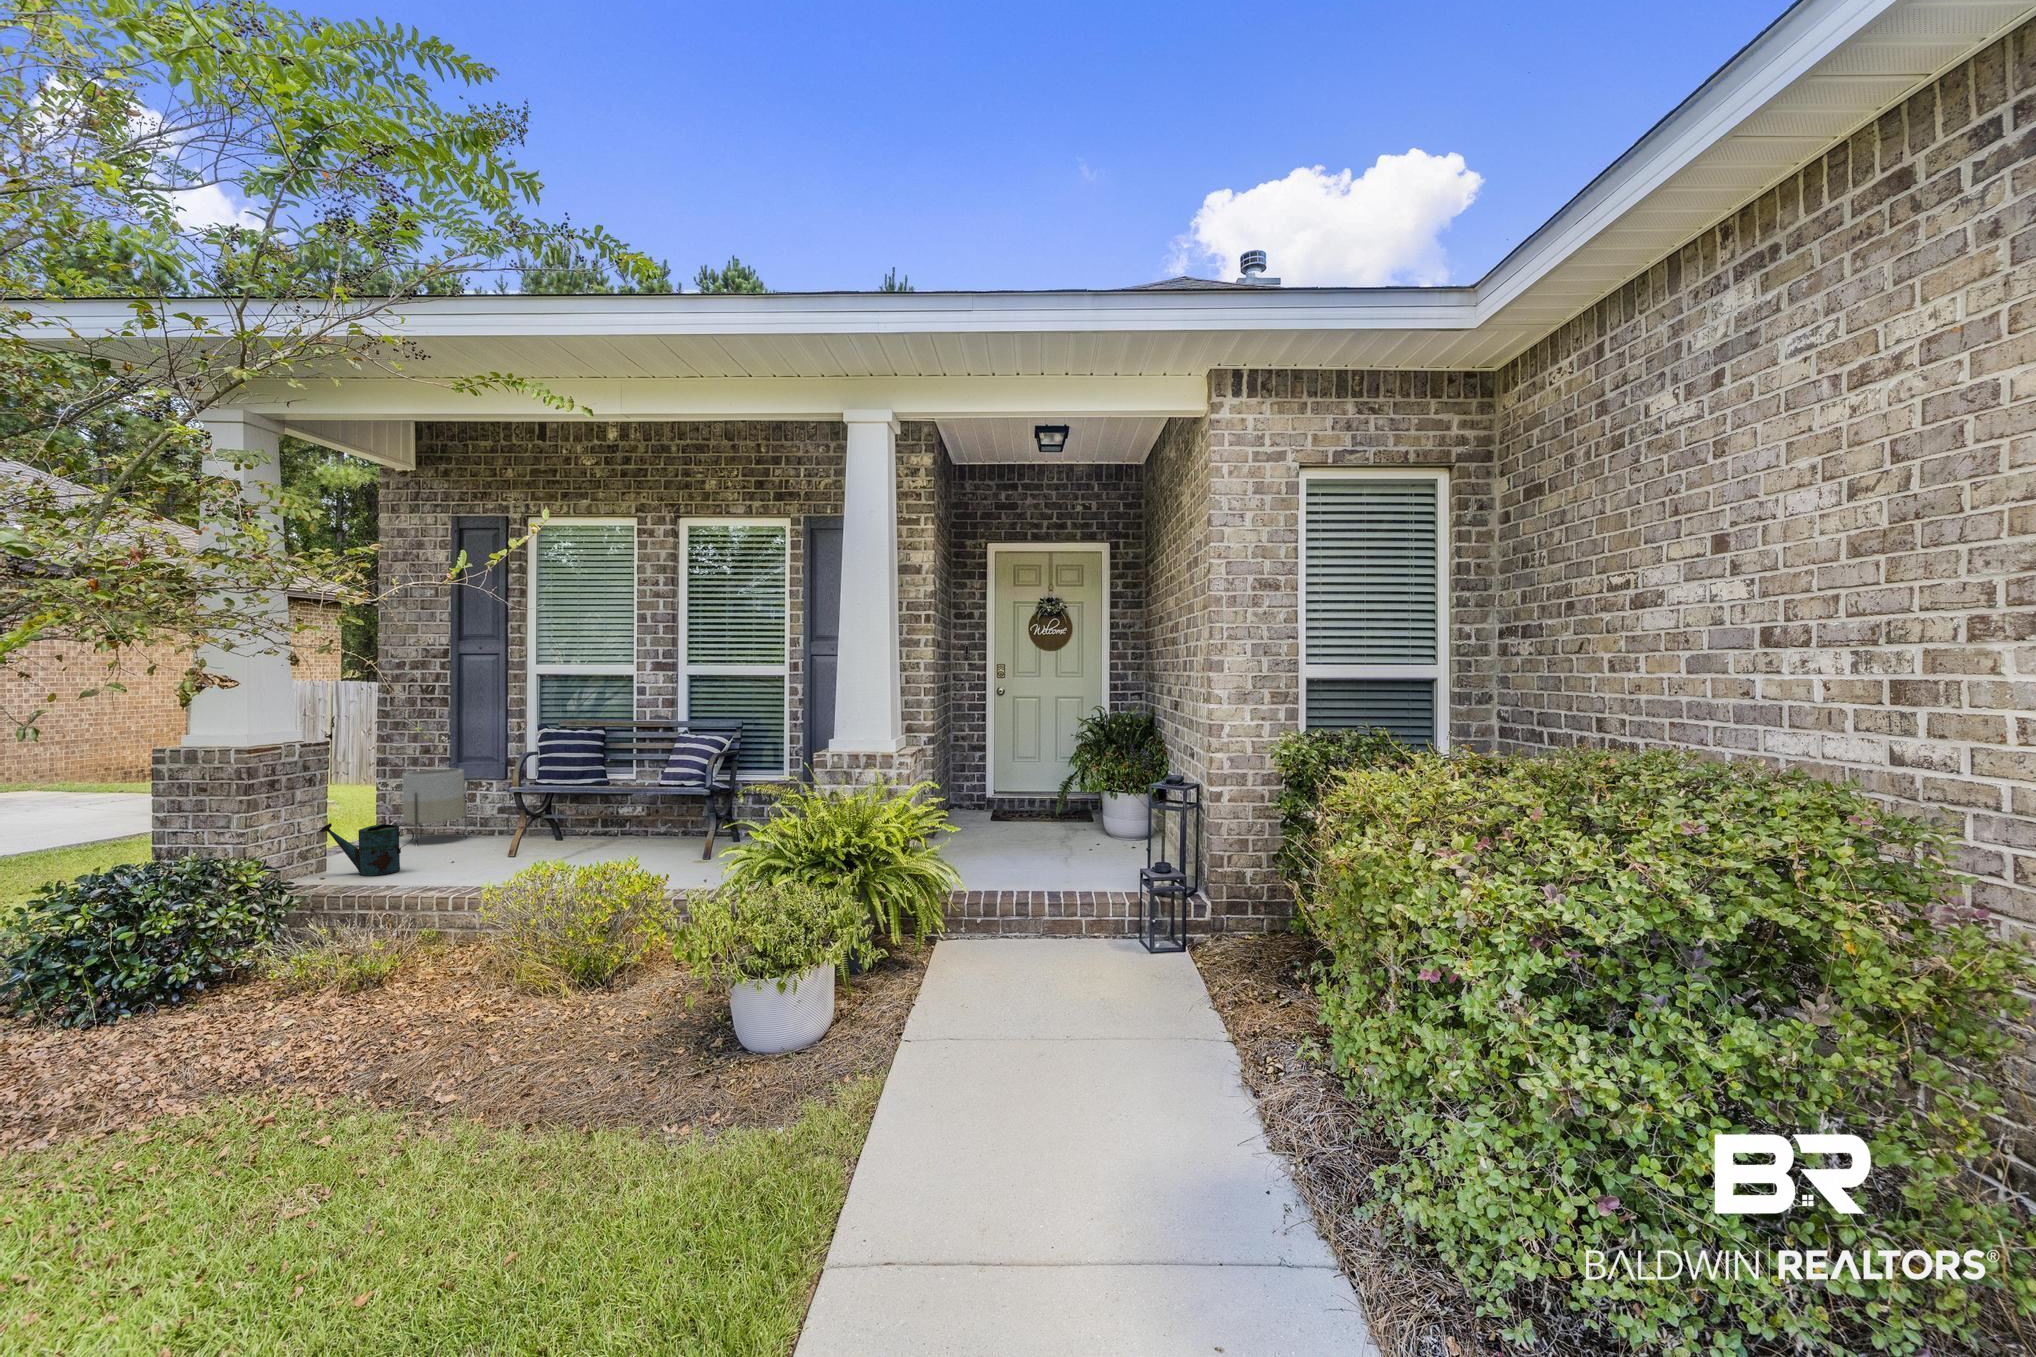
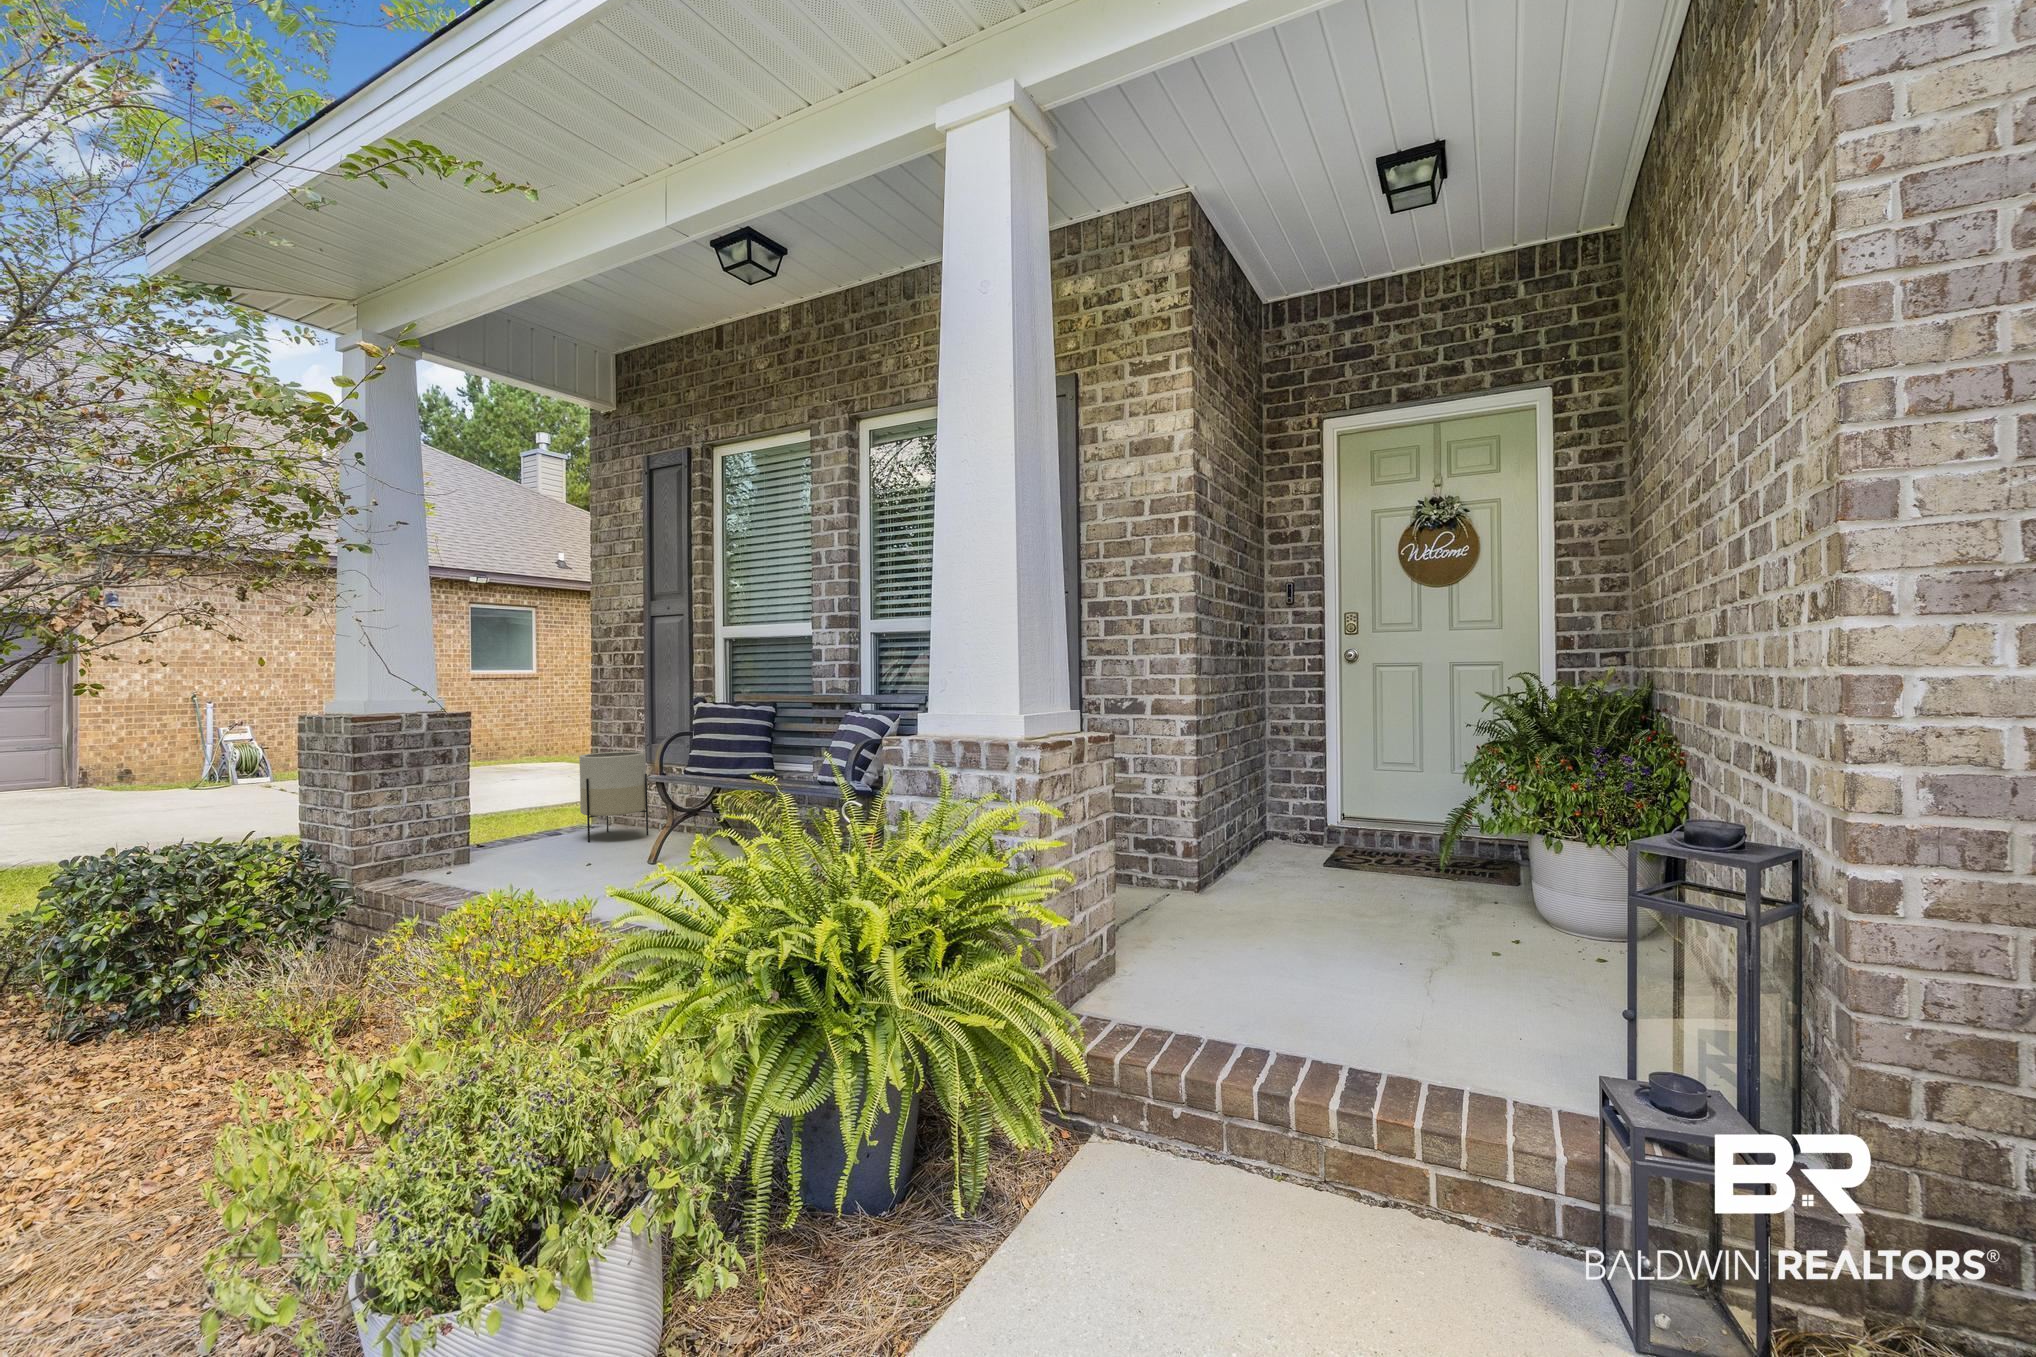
watering can: present [319,823,414,876] -> none [447,810,541,877]

